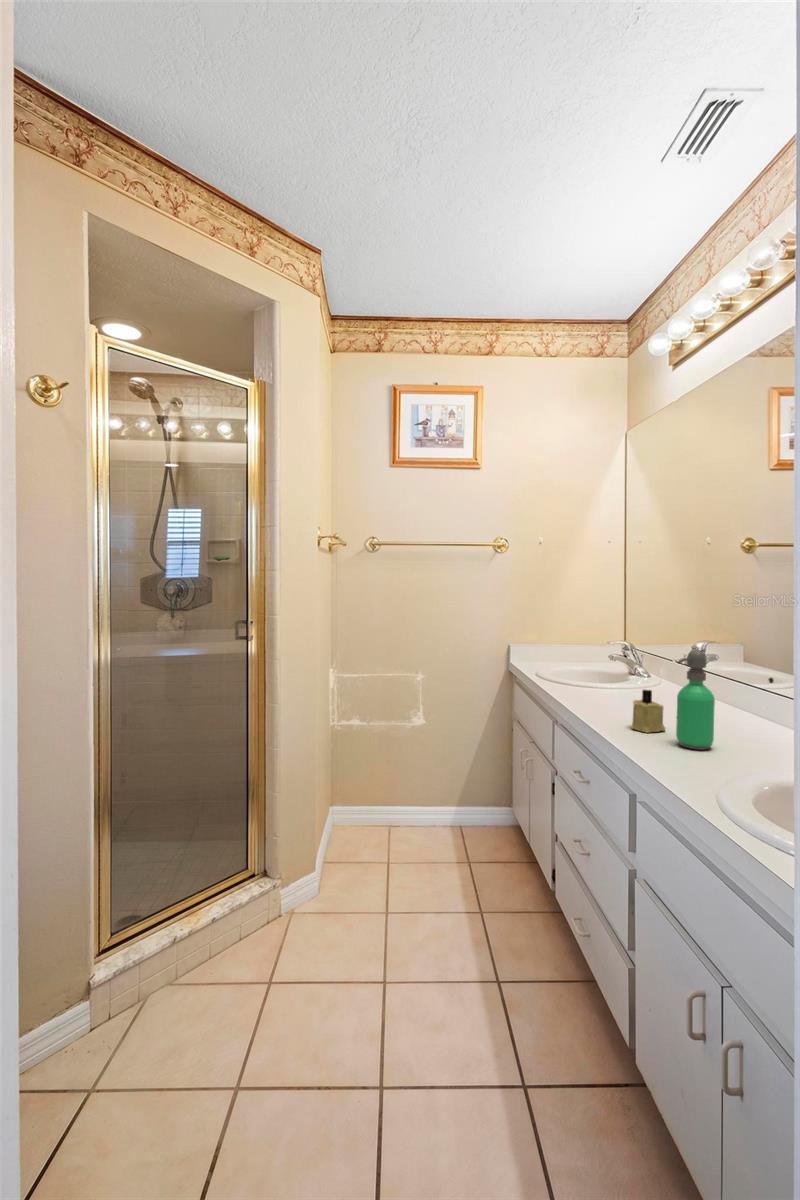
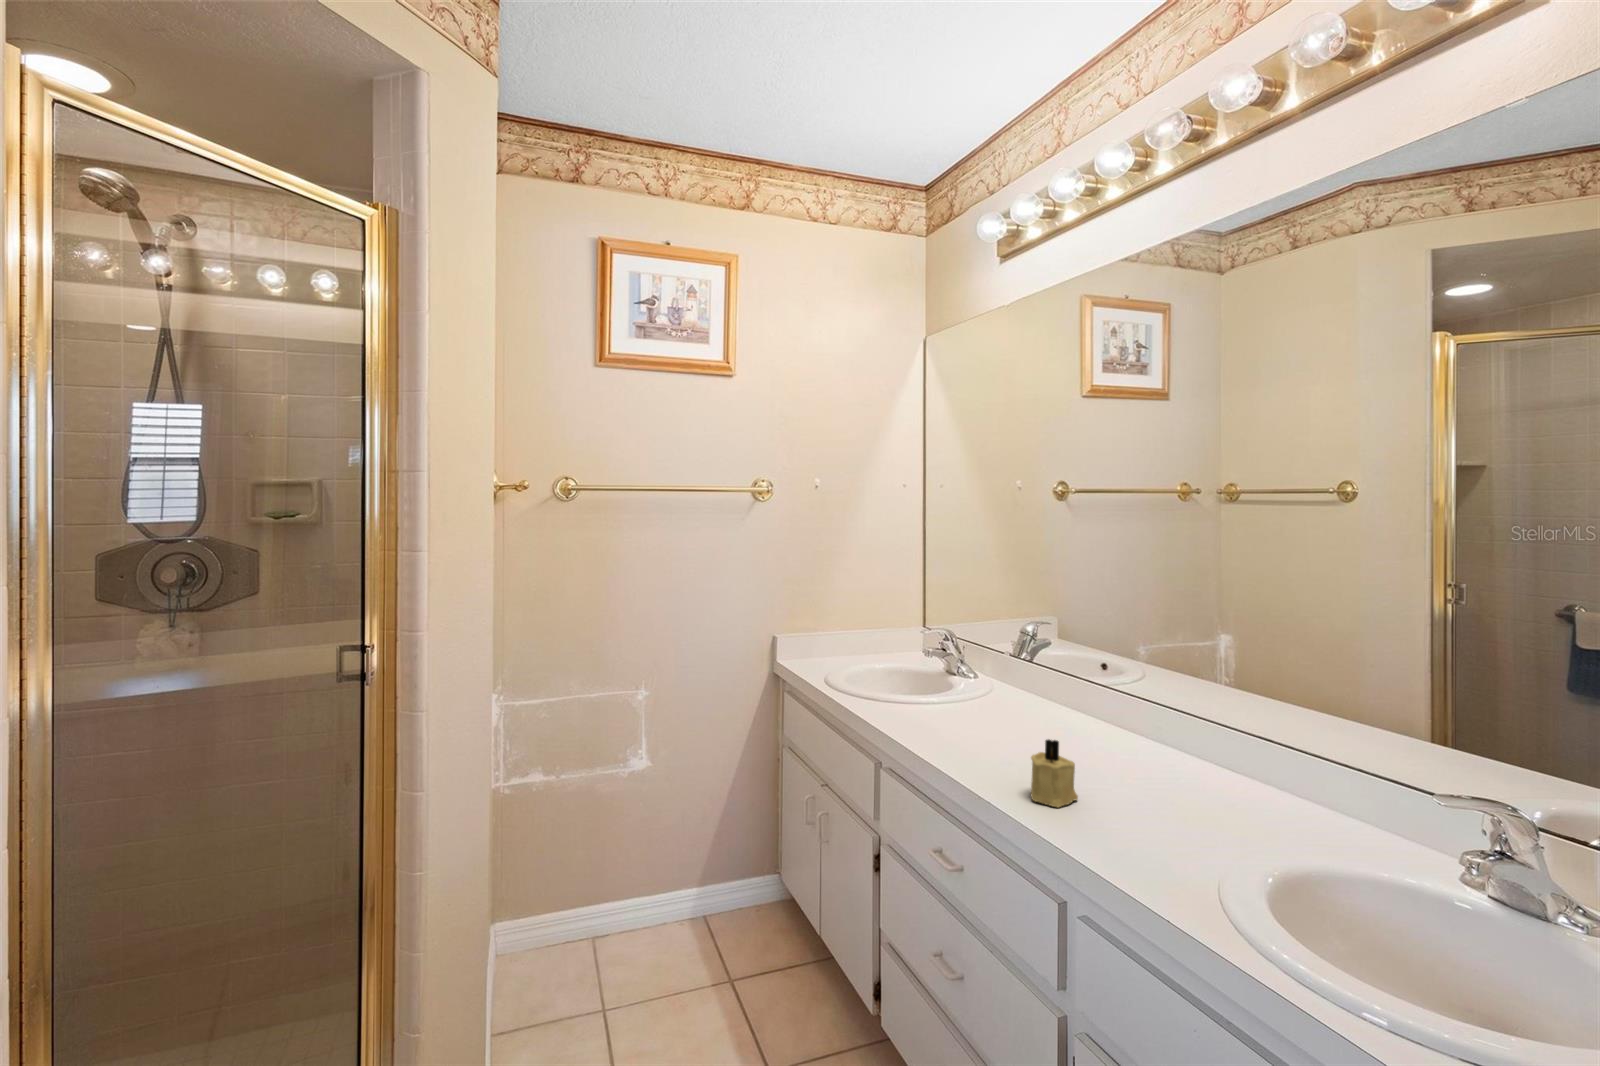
soap dispenser: present [676,650,715,750] -> none [1113,689,1169,840]

